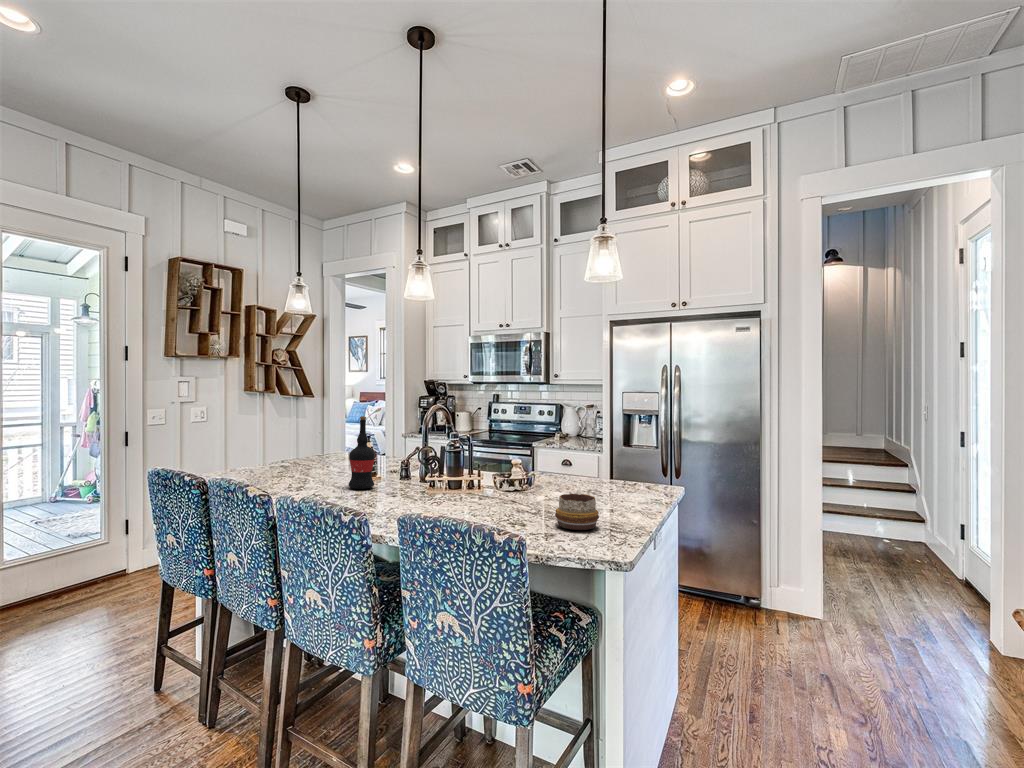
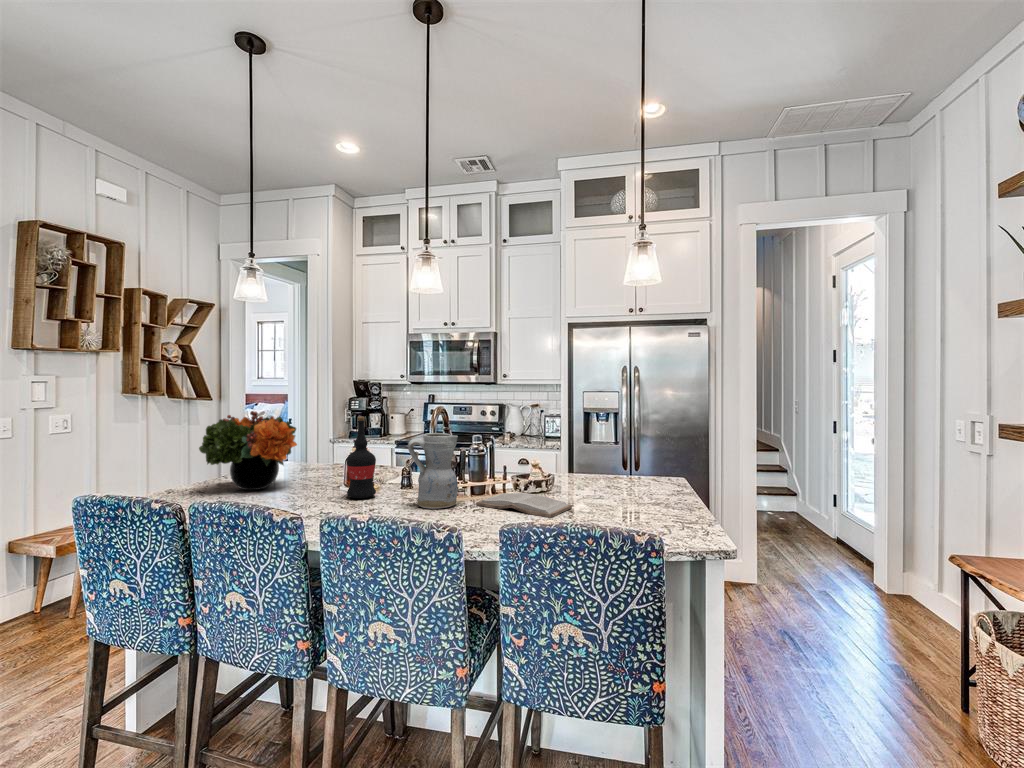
flower arrangement: none [246,408,330,476] -> present [199,411,297,490]
ceramic pitcher: none [388,434,432,503] -> present [408,433,458,509]
decorative bowl: present [555,494,599,530] -> none [613,484,658,520]
book: none [445,495,528,520] -> present [476,493,572,518]

